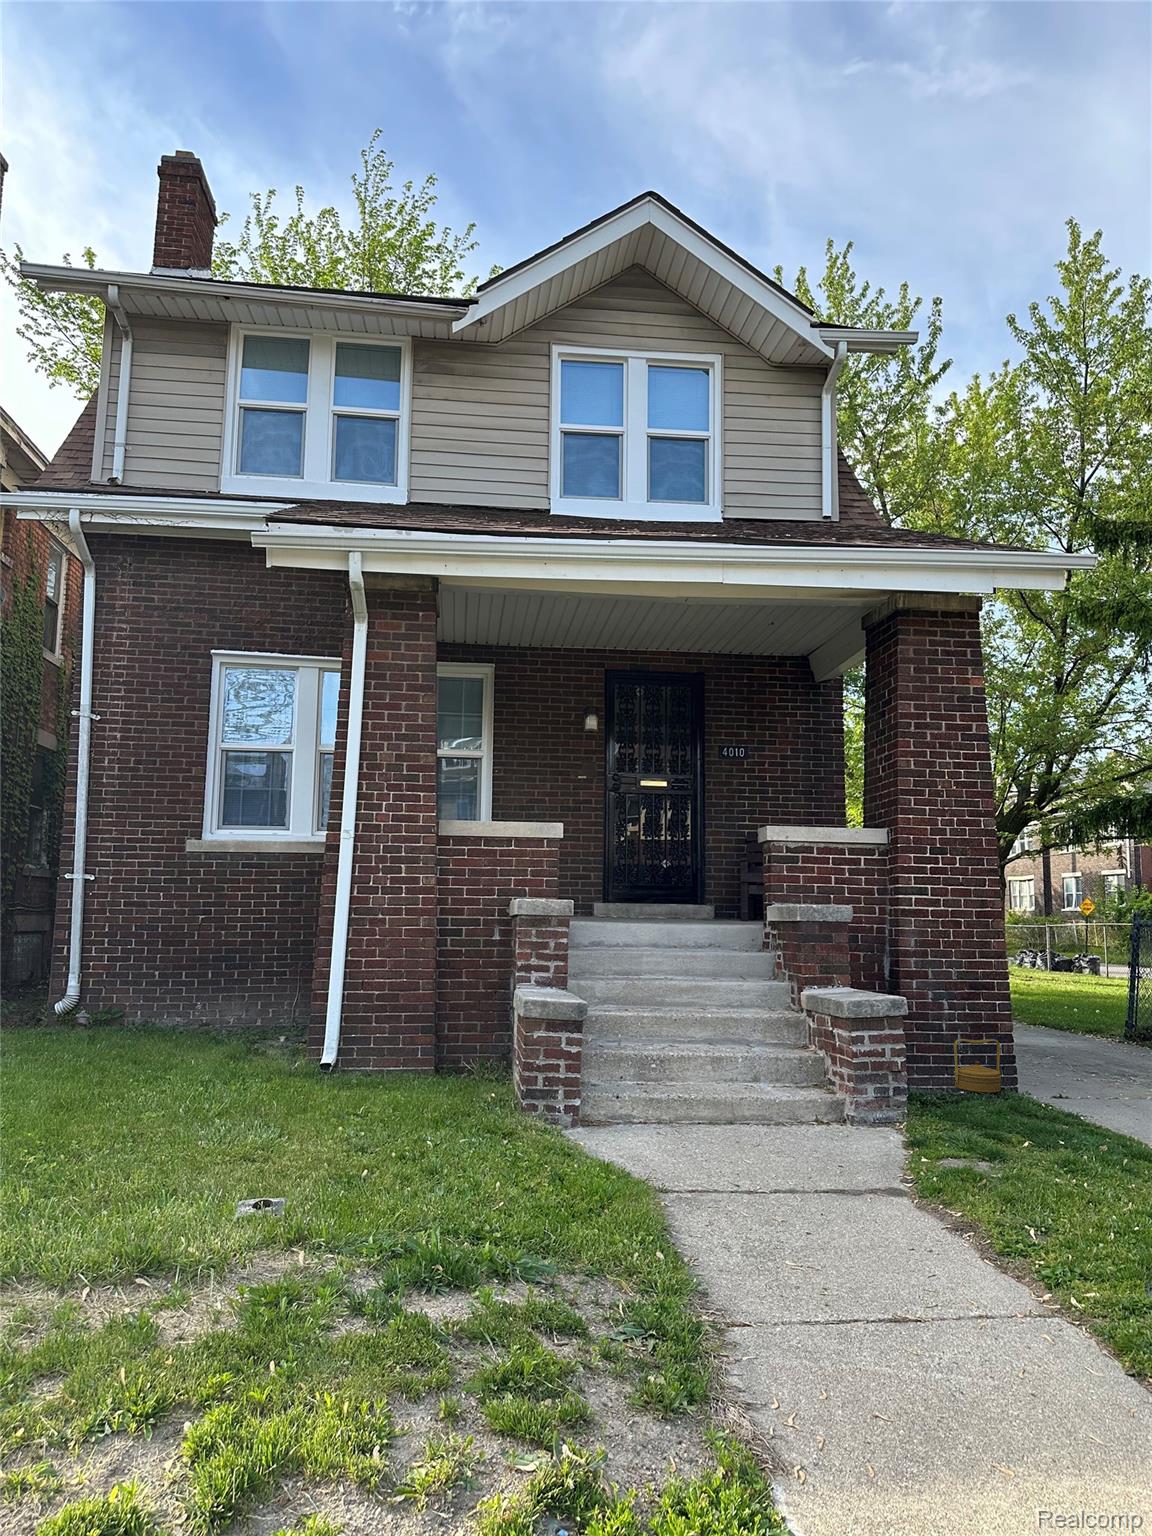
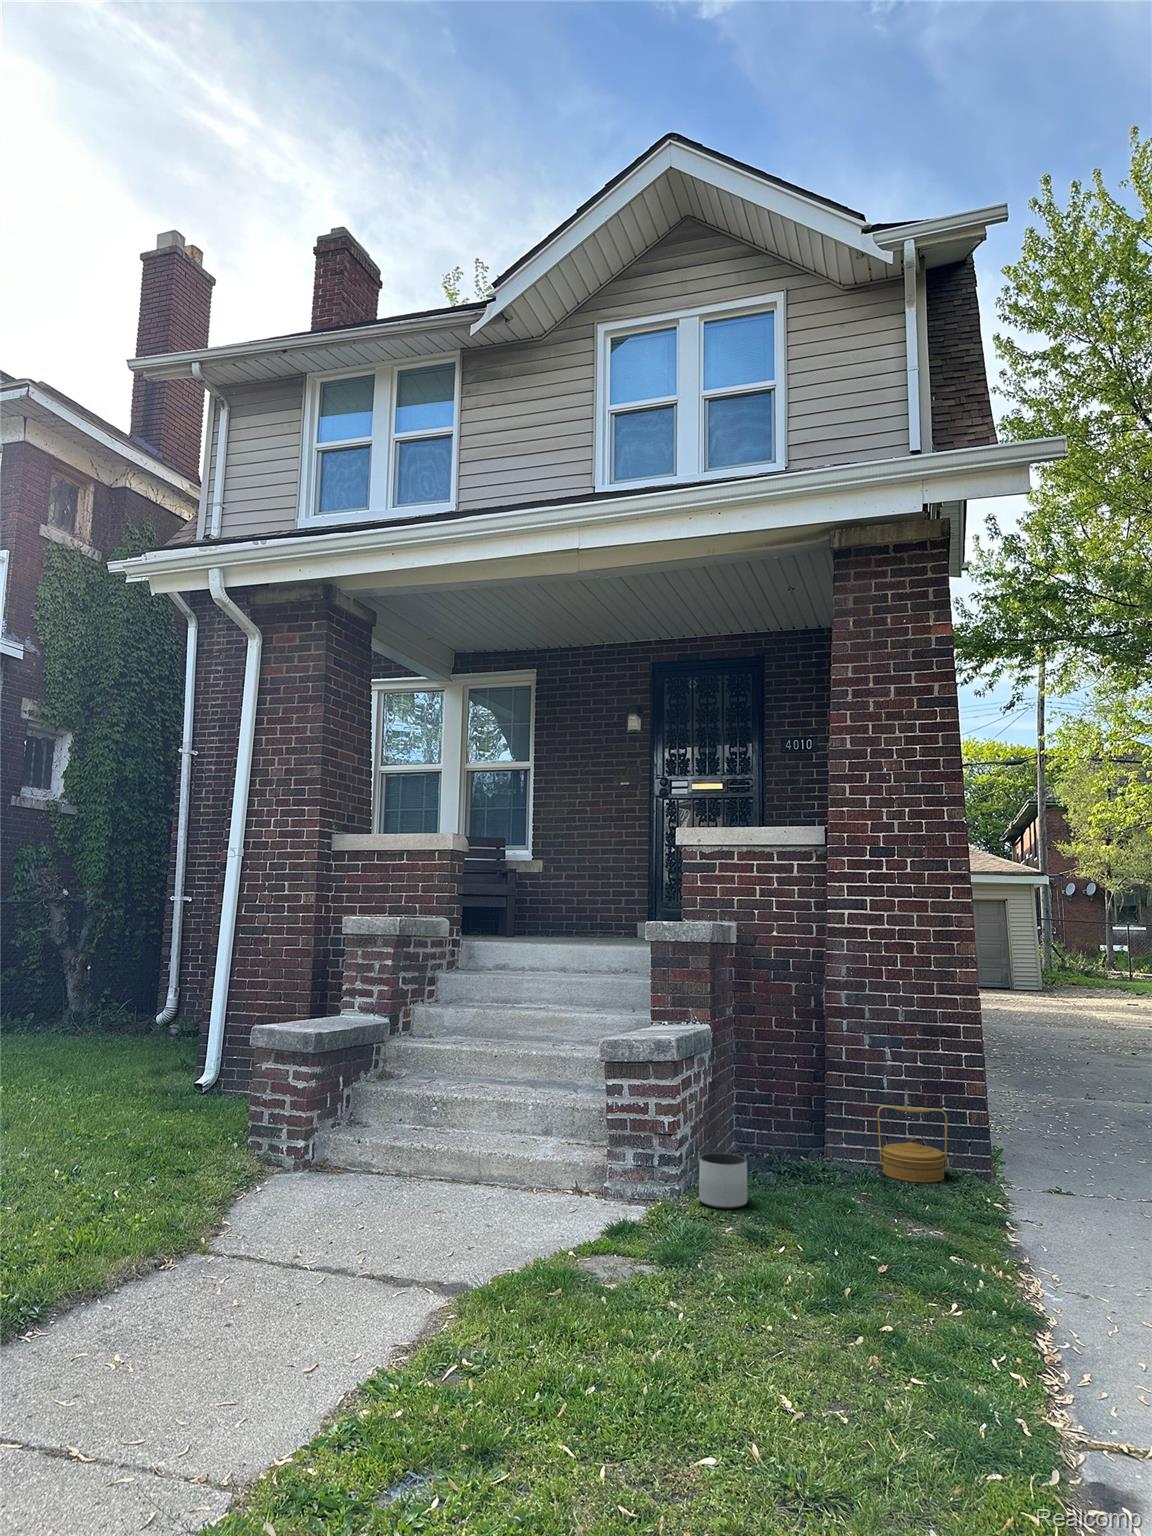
planter: none [898,1081,936,1121] -> present [699,1153,747,1209]

